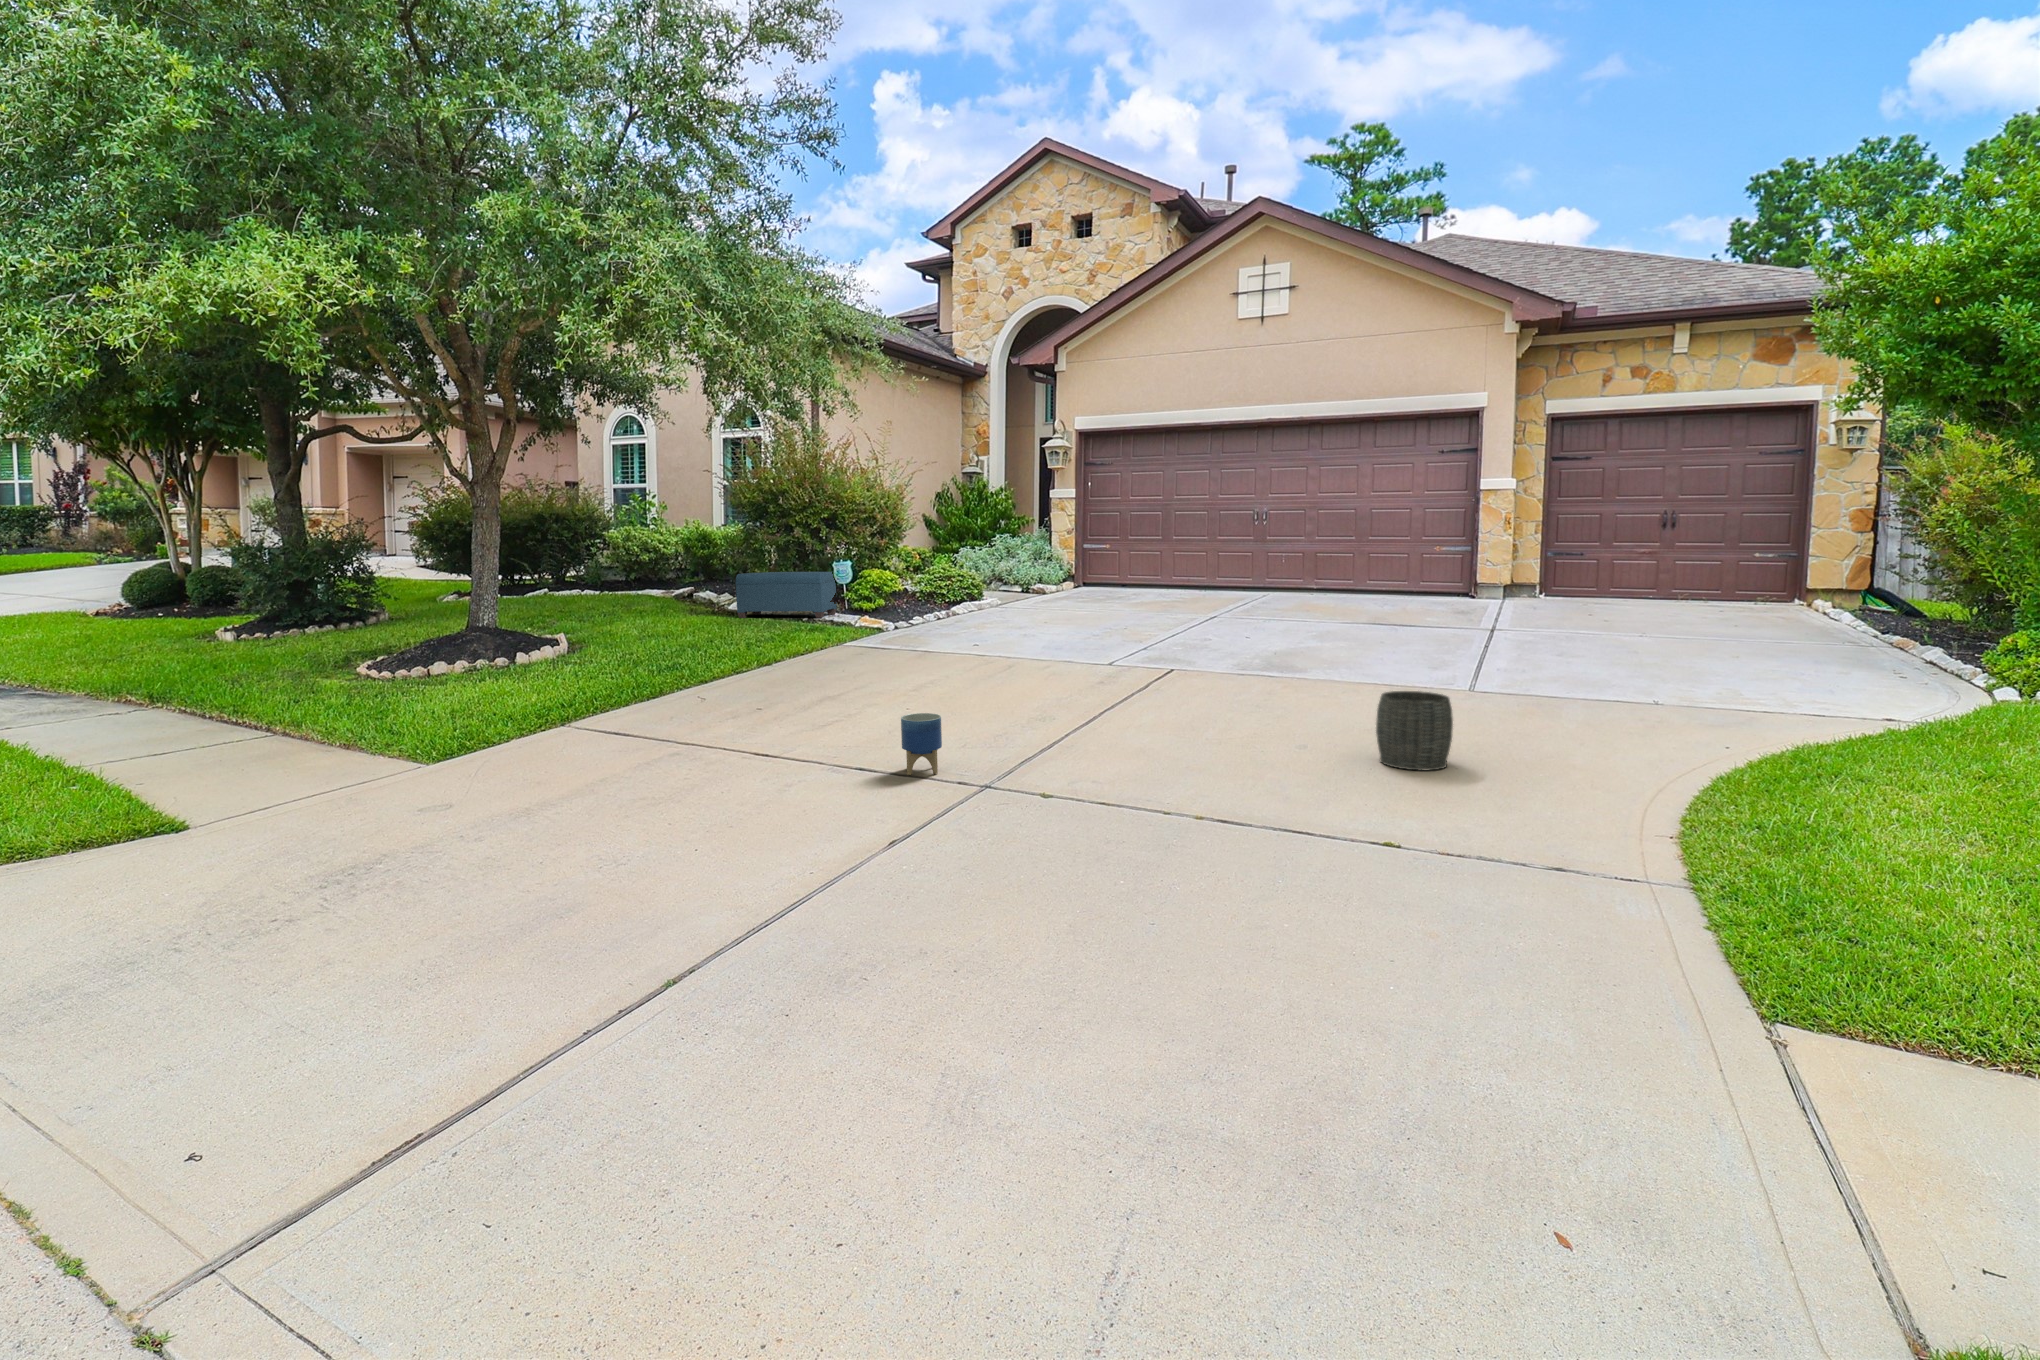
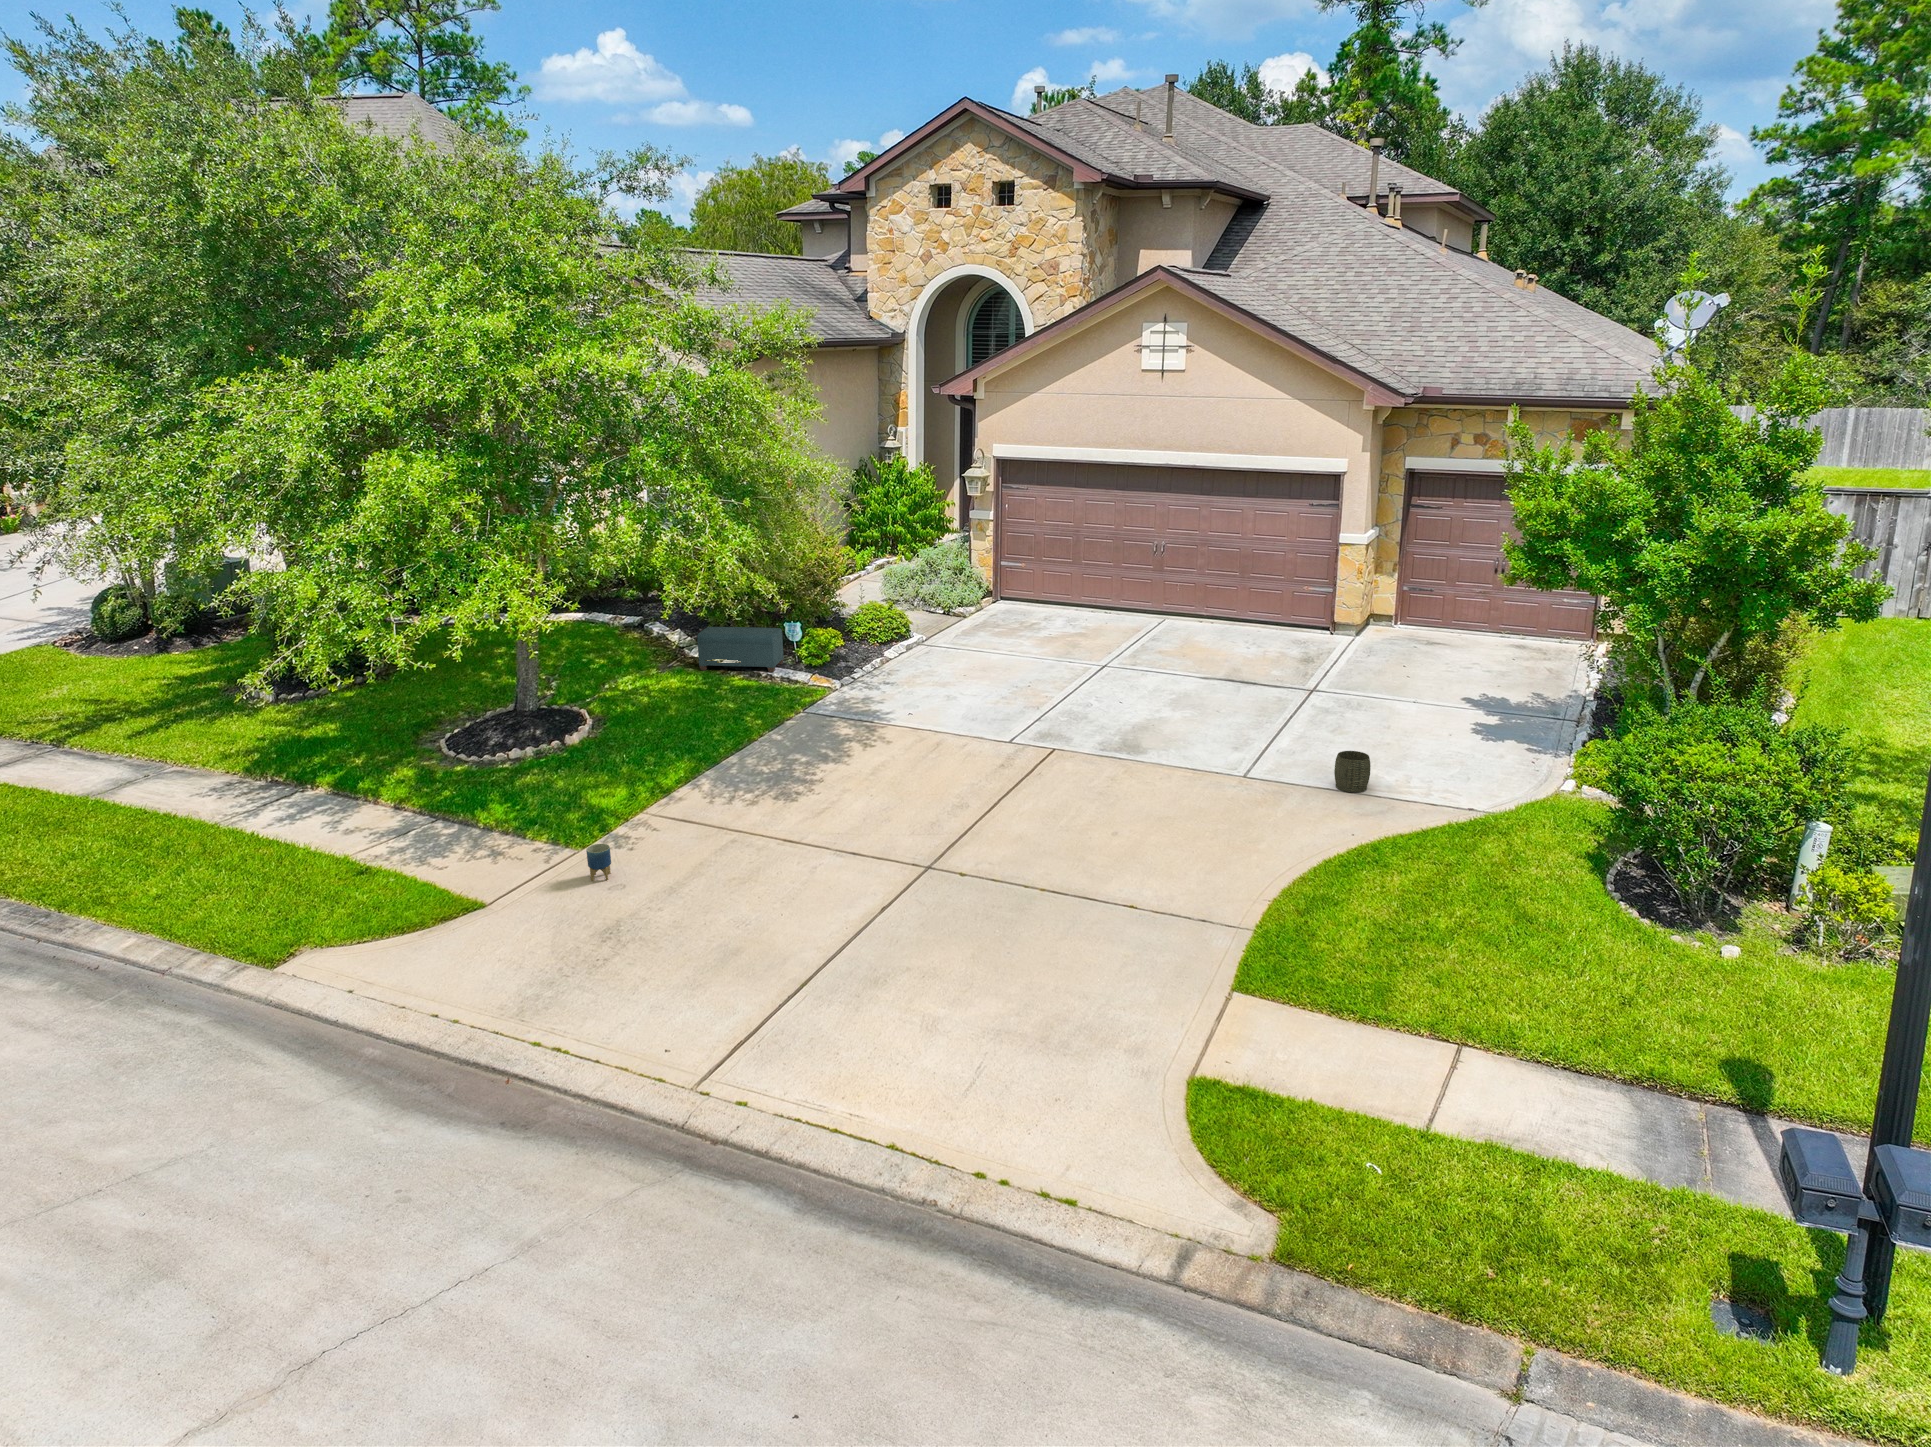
woven basket: present [1376,691,1453,771] -> present [1334,751,1371,793]
planter: present [901,713,942,775] -> present [586,844,611,881]

